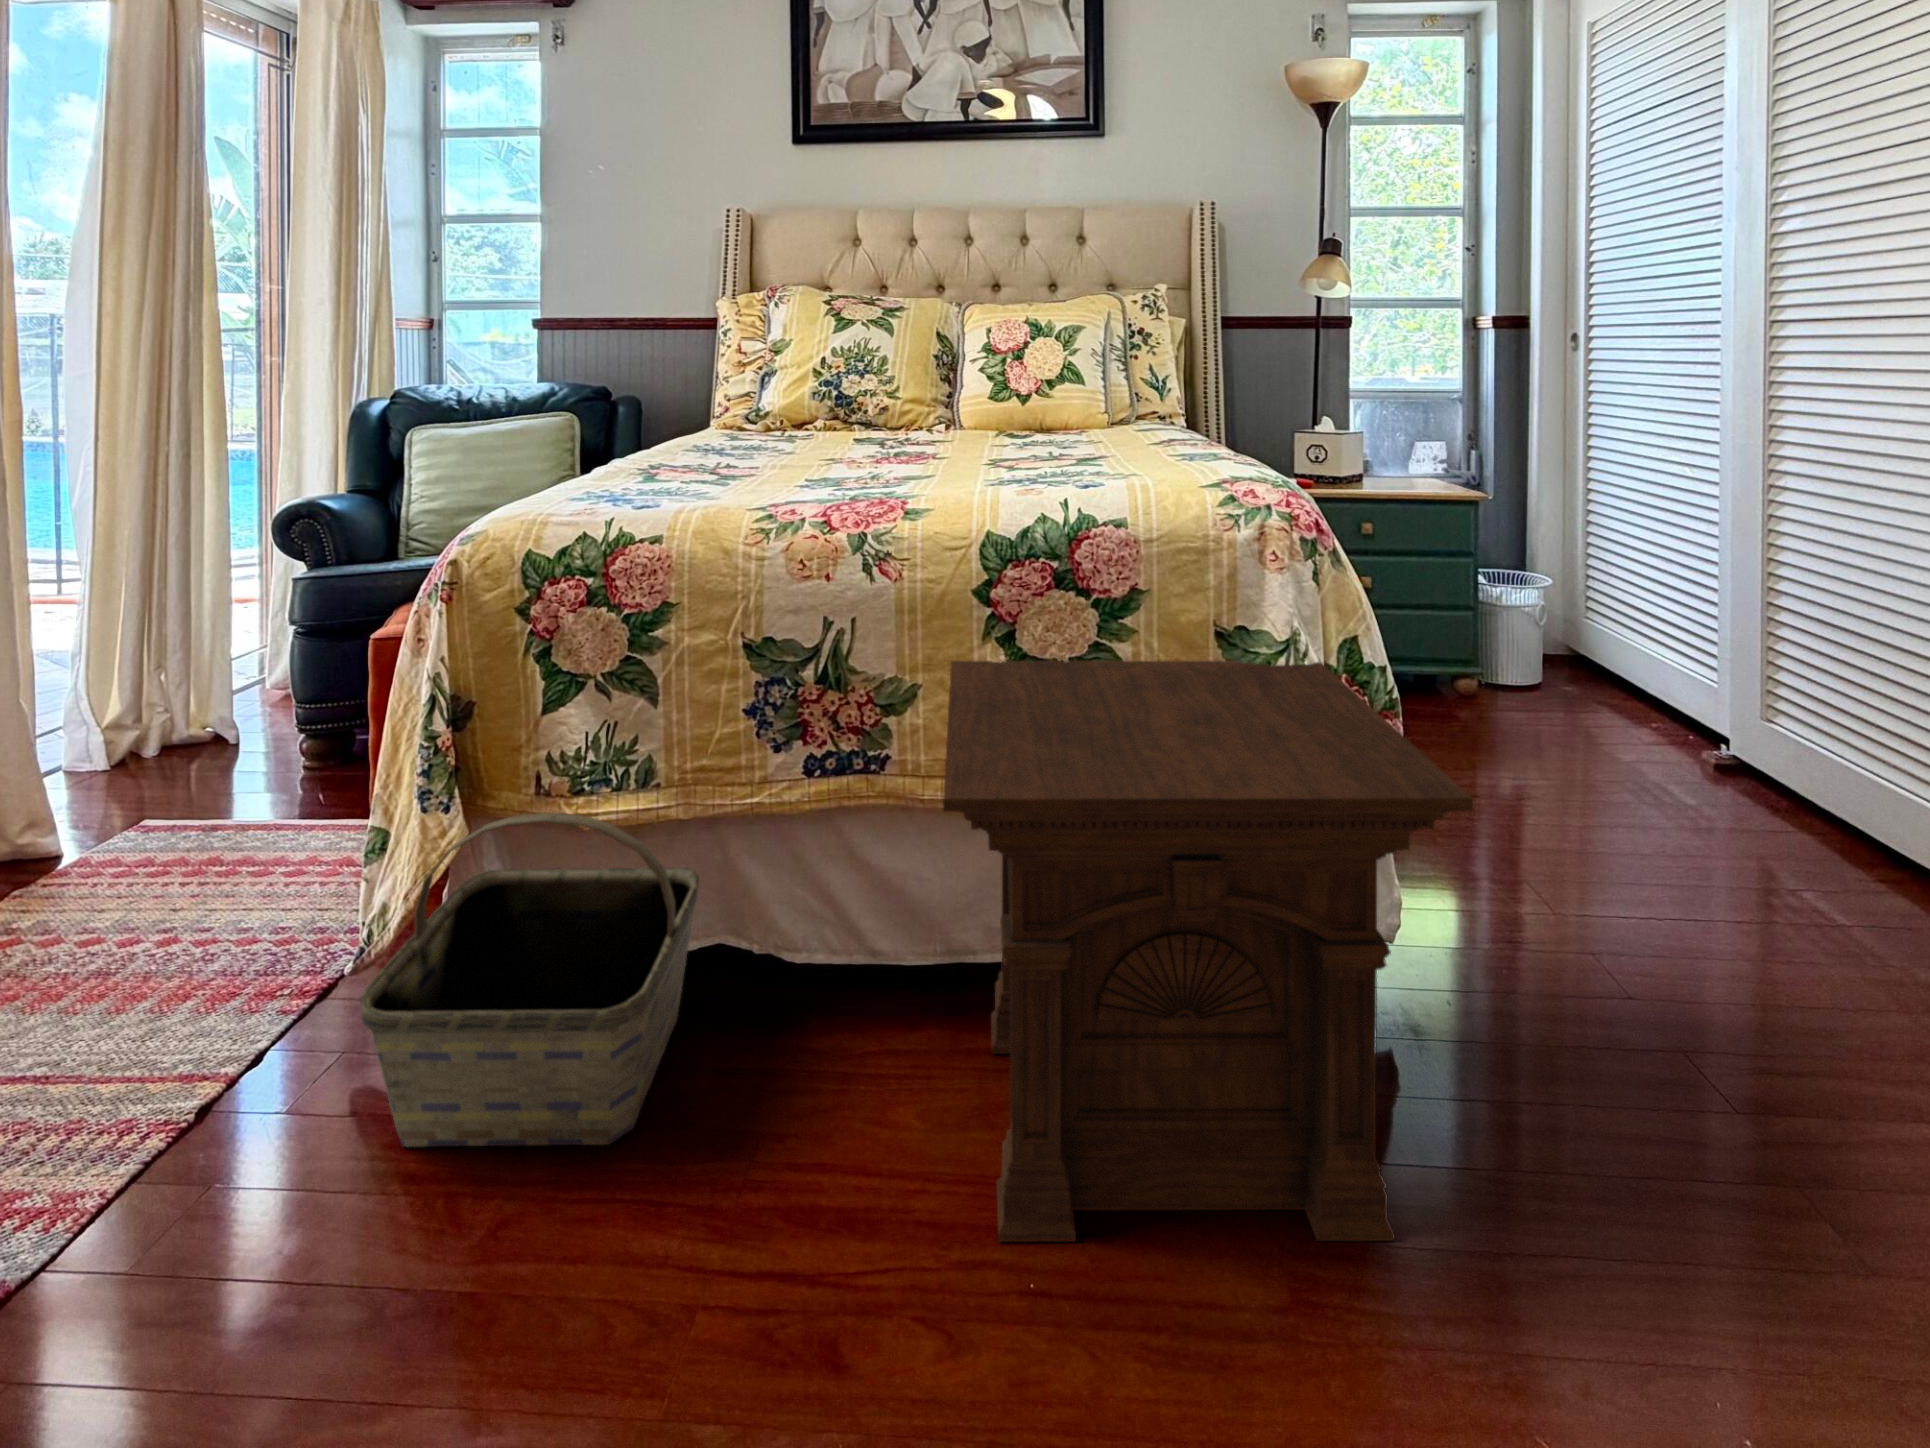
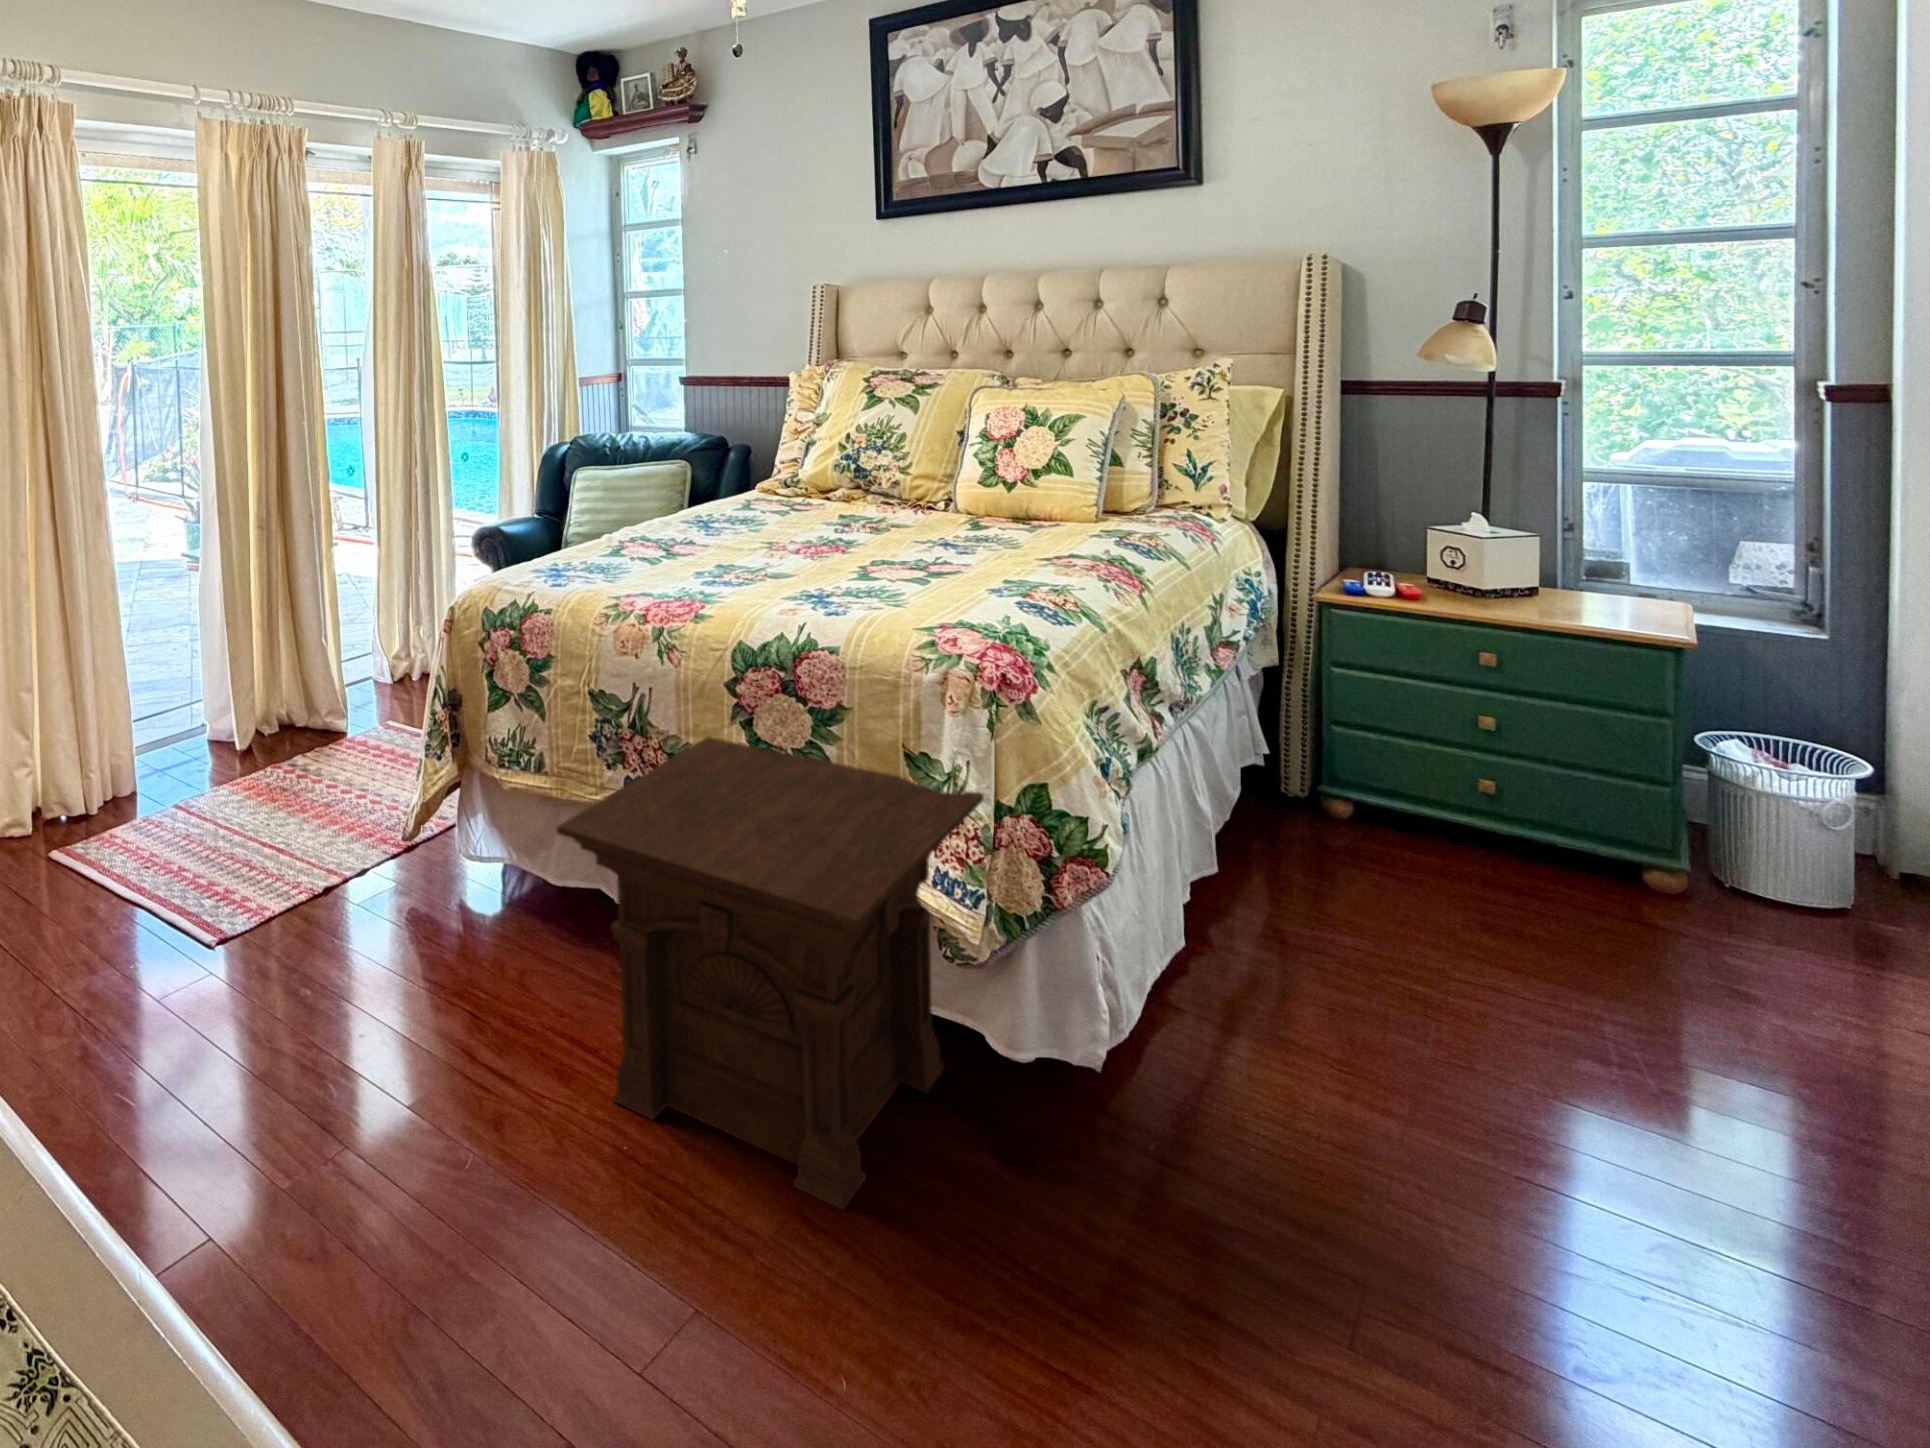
basket: present [360,813,699,1147] -> none [361,774,573,974]

